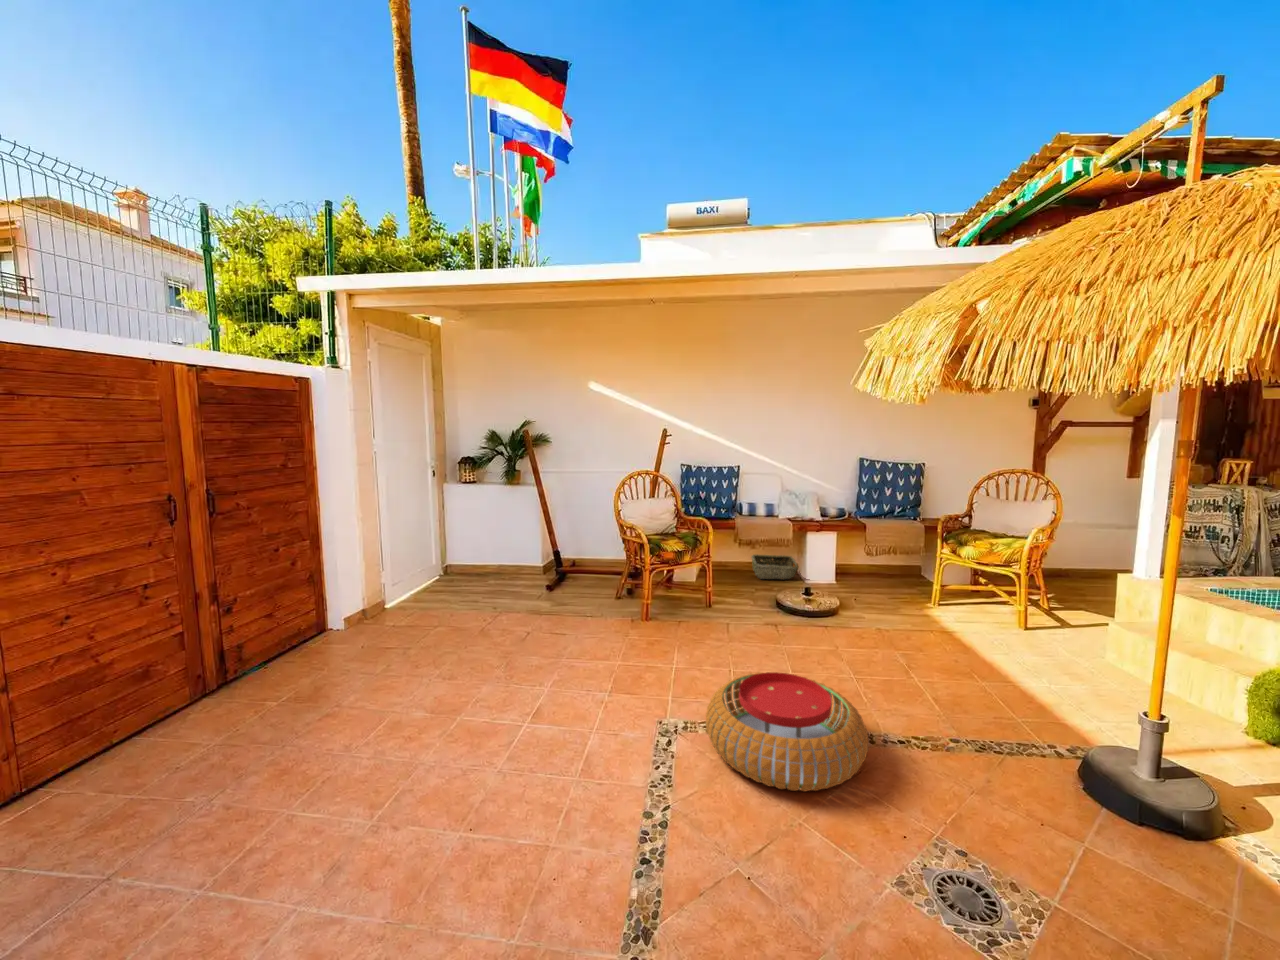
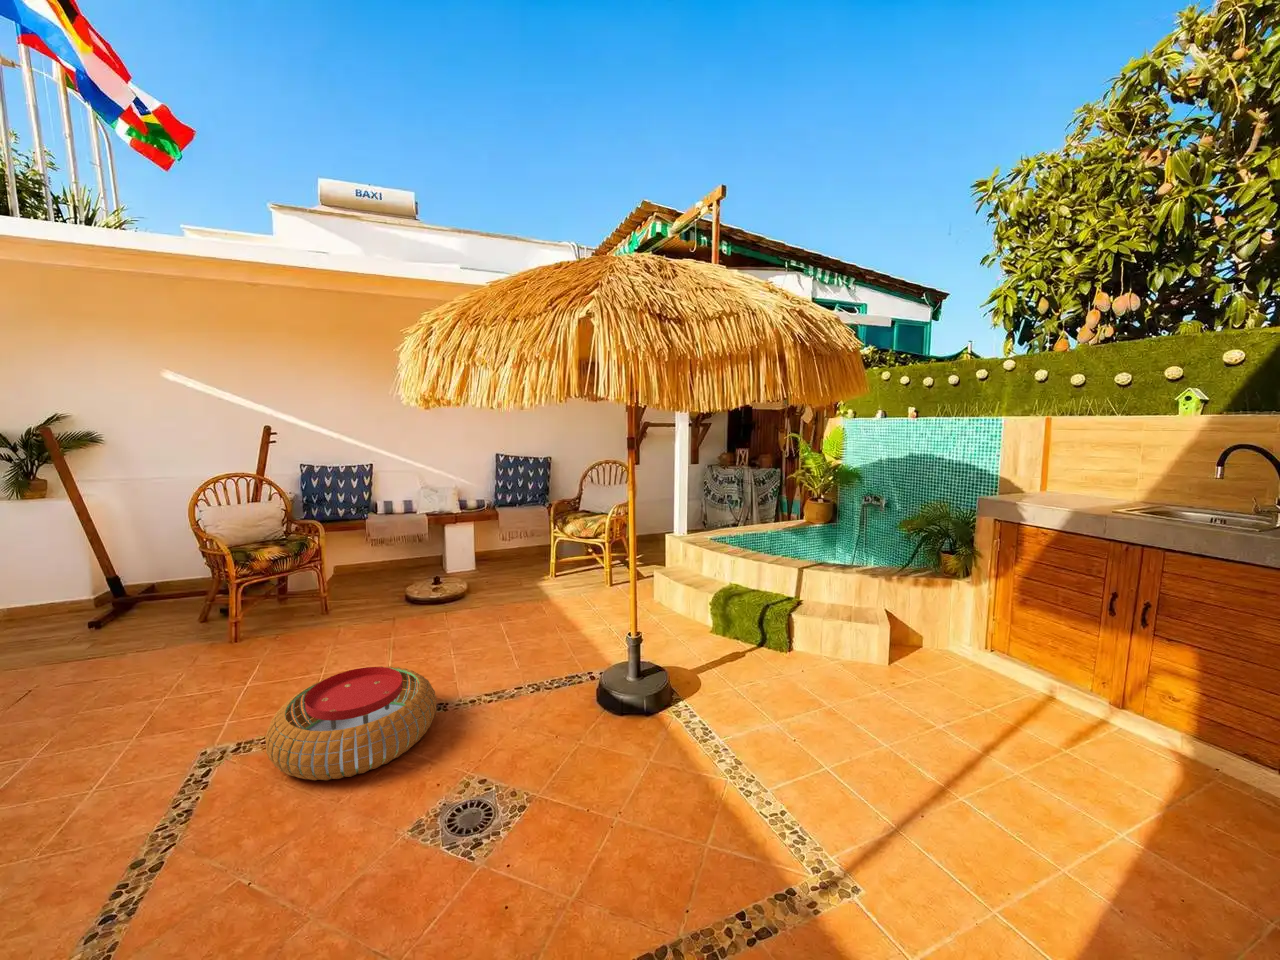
woven basket: present [751,555,798,579] -> none [389,550,437,576]

